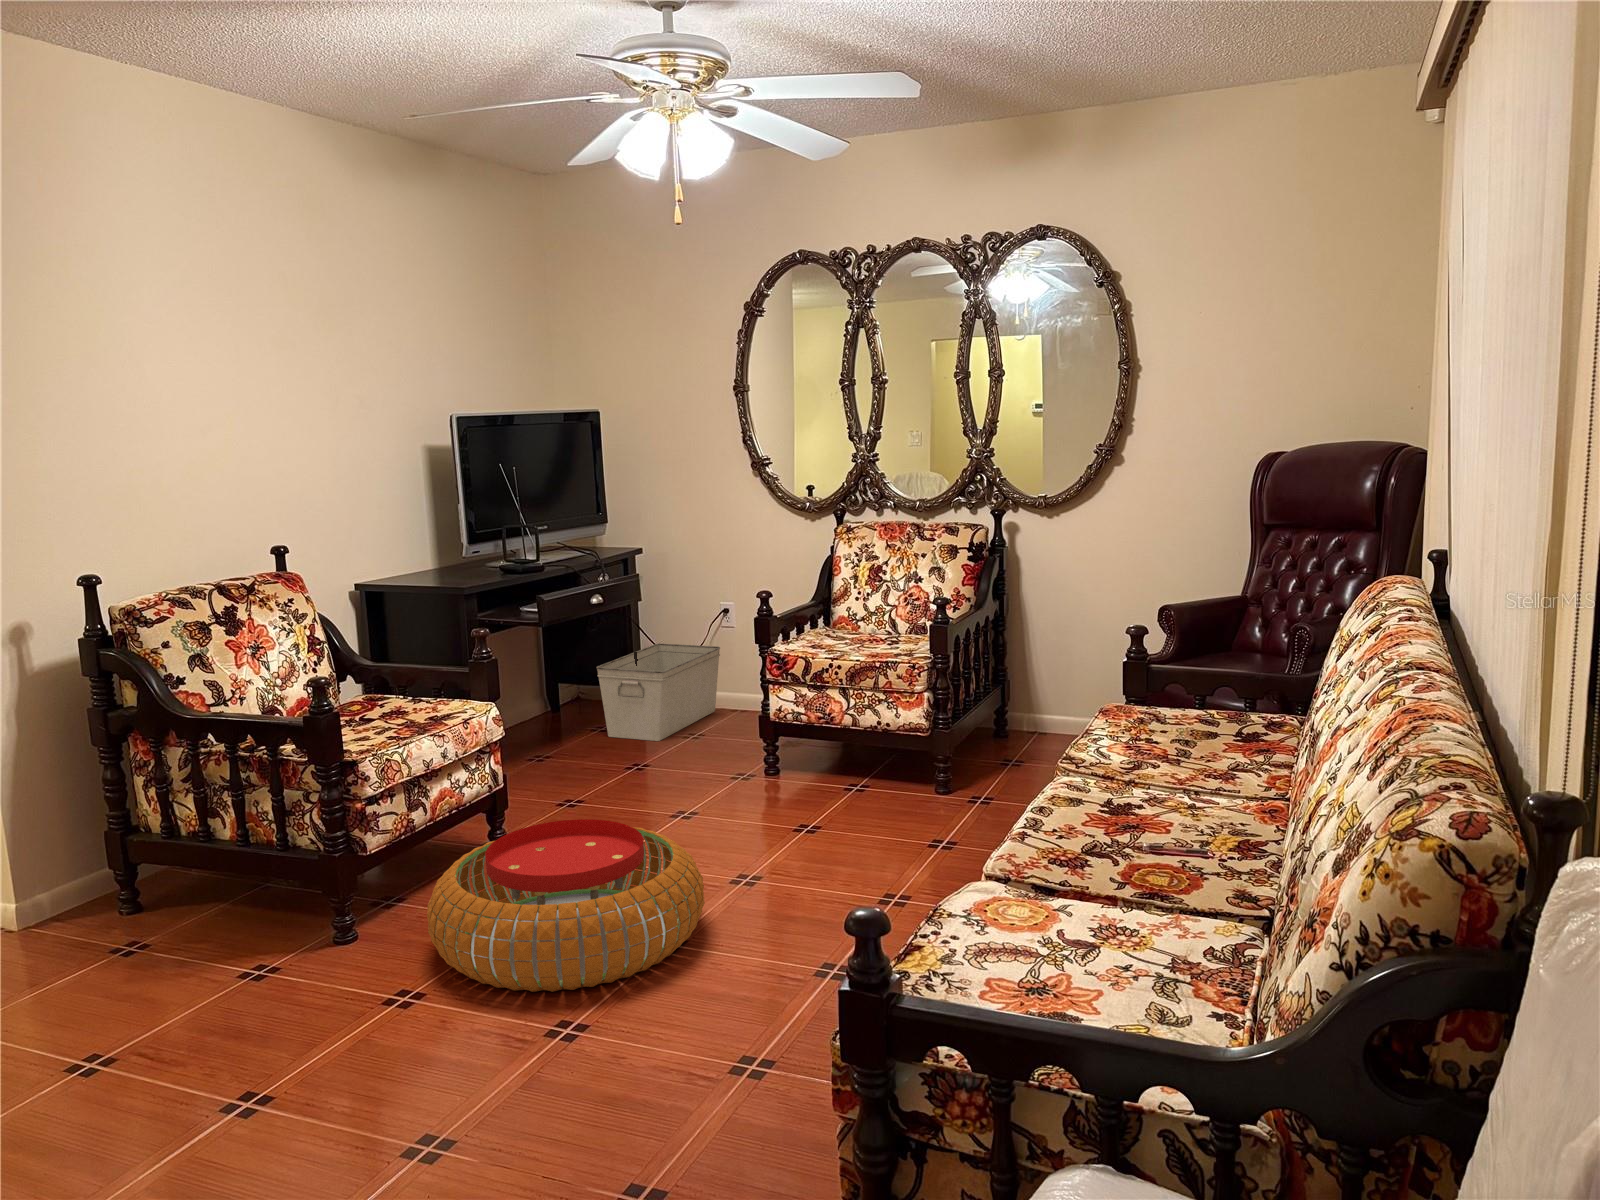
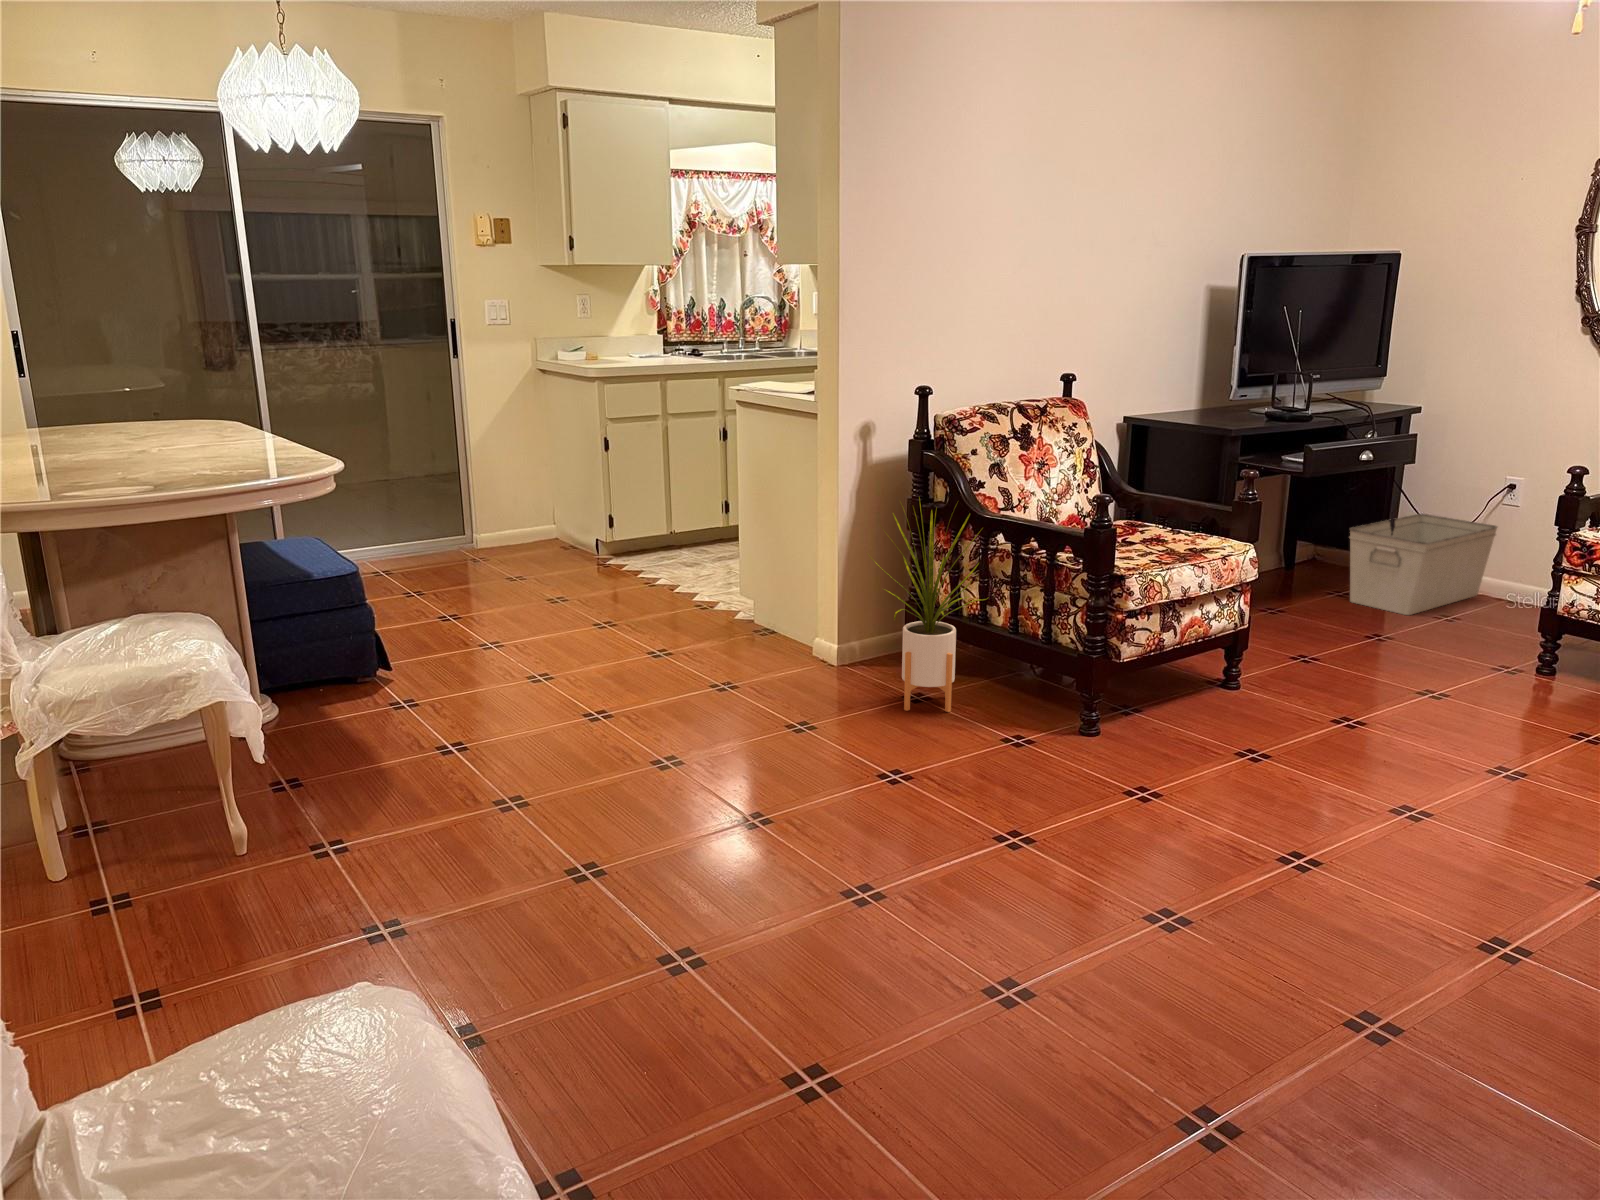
house plant: none [28,706,204,968] -> present [871,499,988,712]
pouf: present [427,819,705,992] -> none [1170,667,1464,832]

